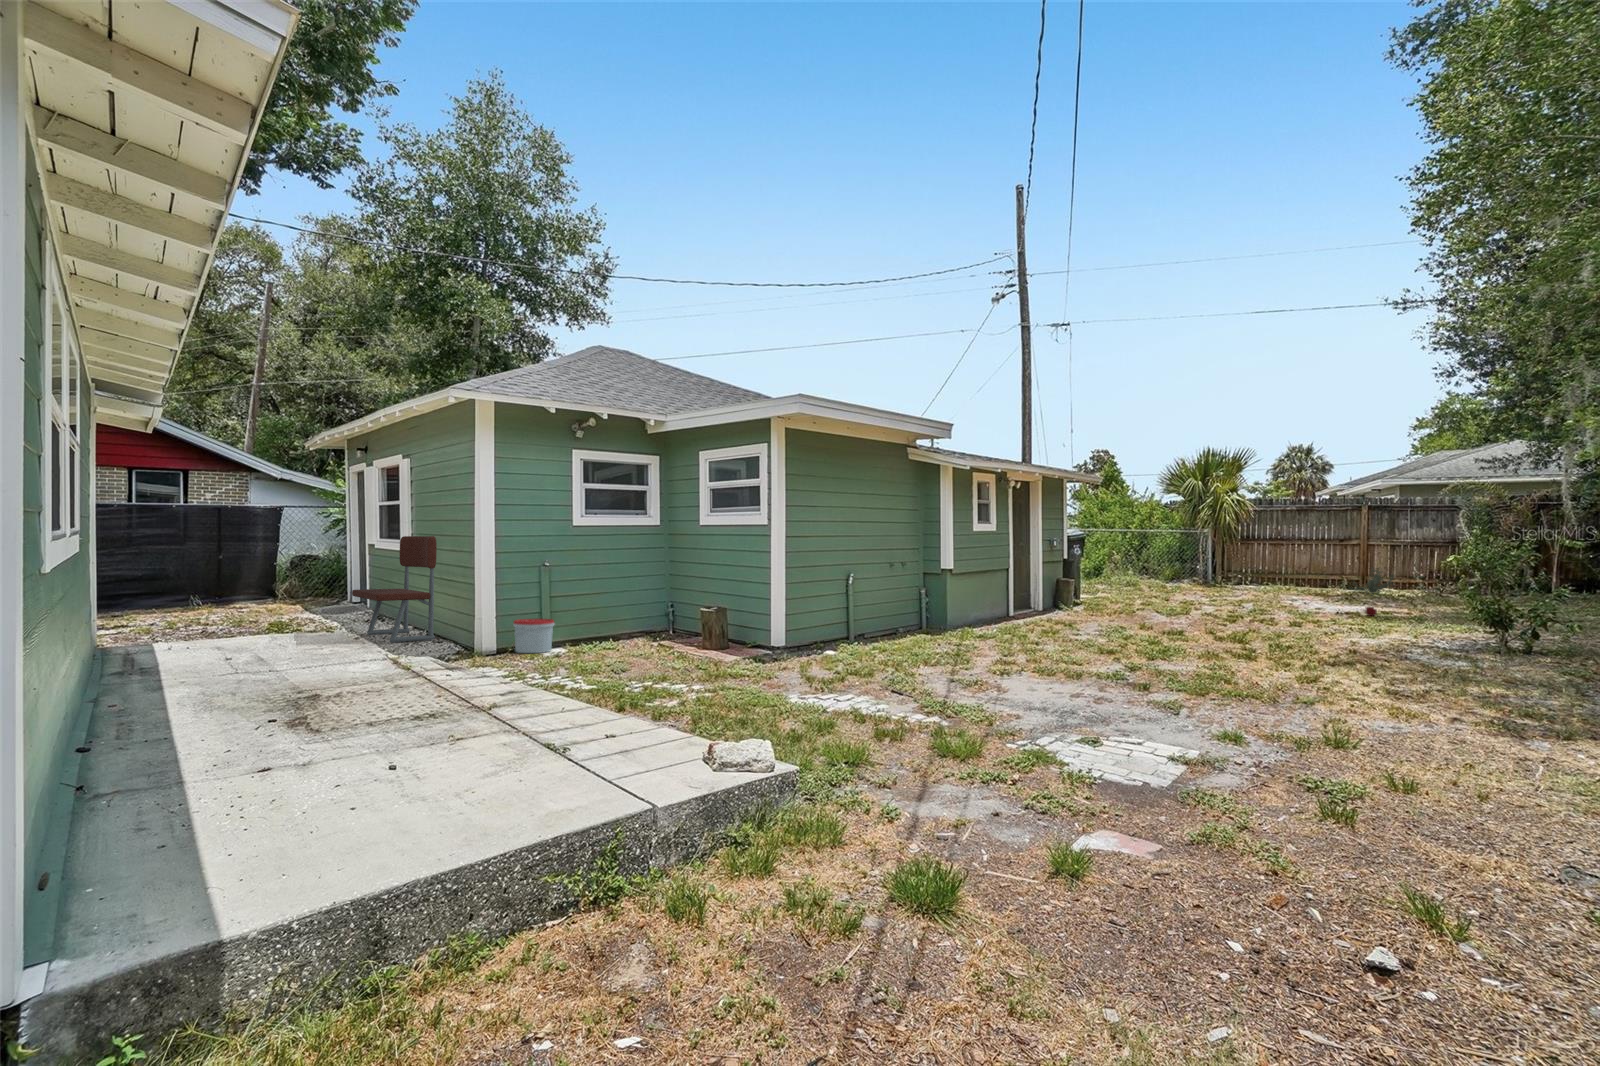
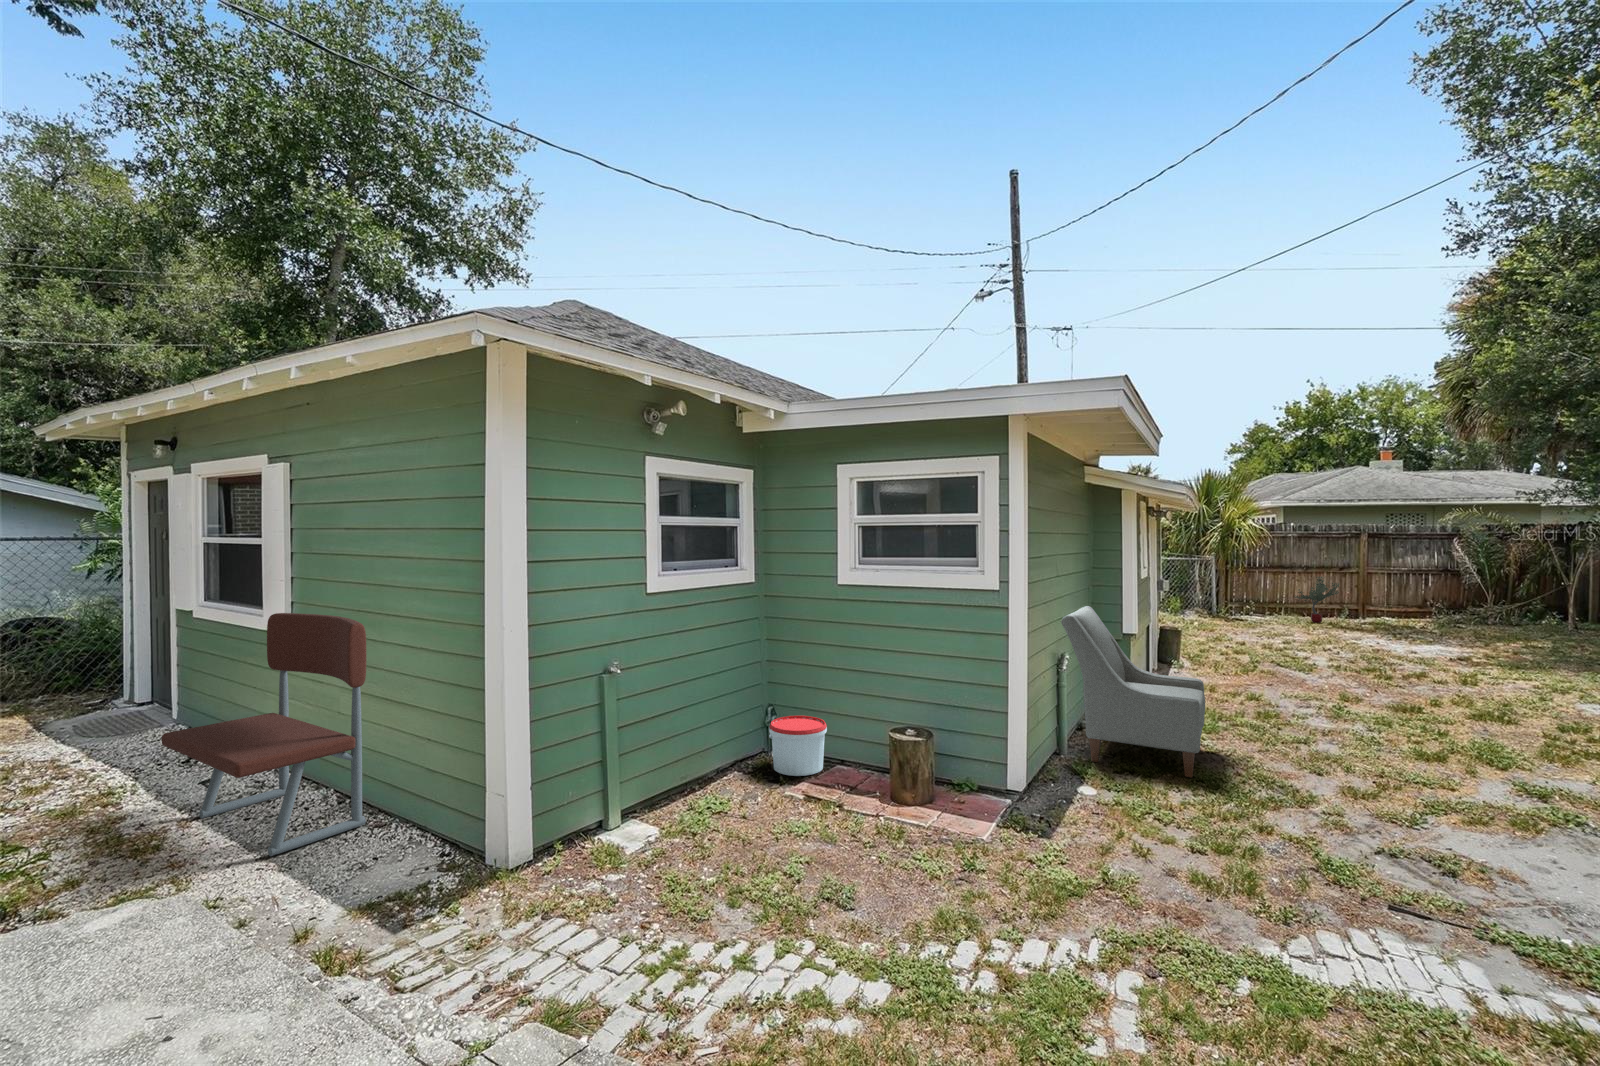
chair: none [847,551,955,656] -> present [1061,606,1205,778]
bucket: present [513,619,554,653] -> present [769,716,827,776]

